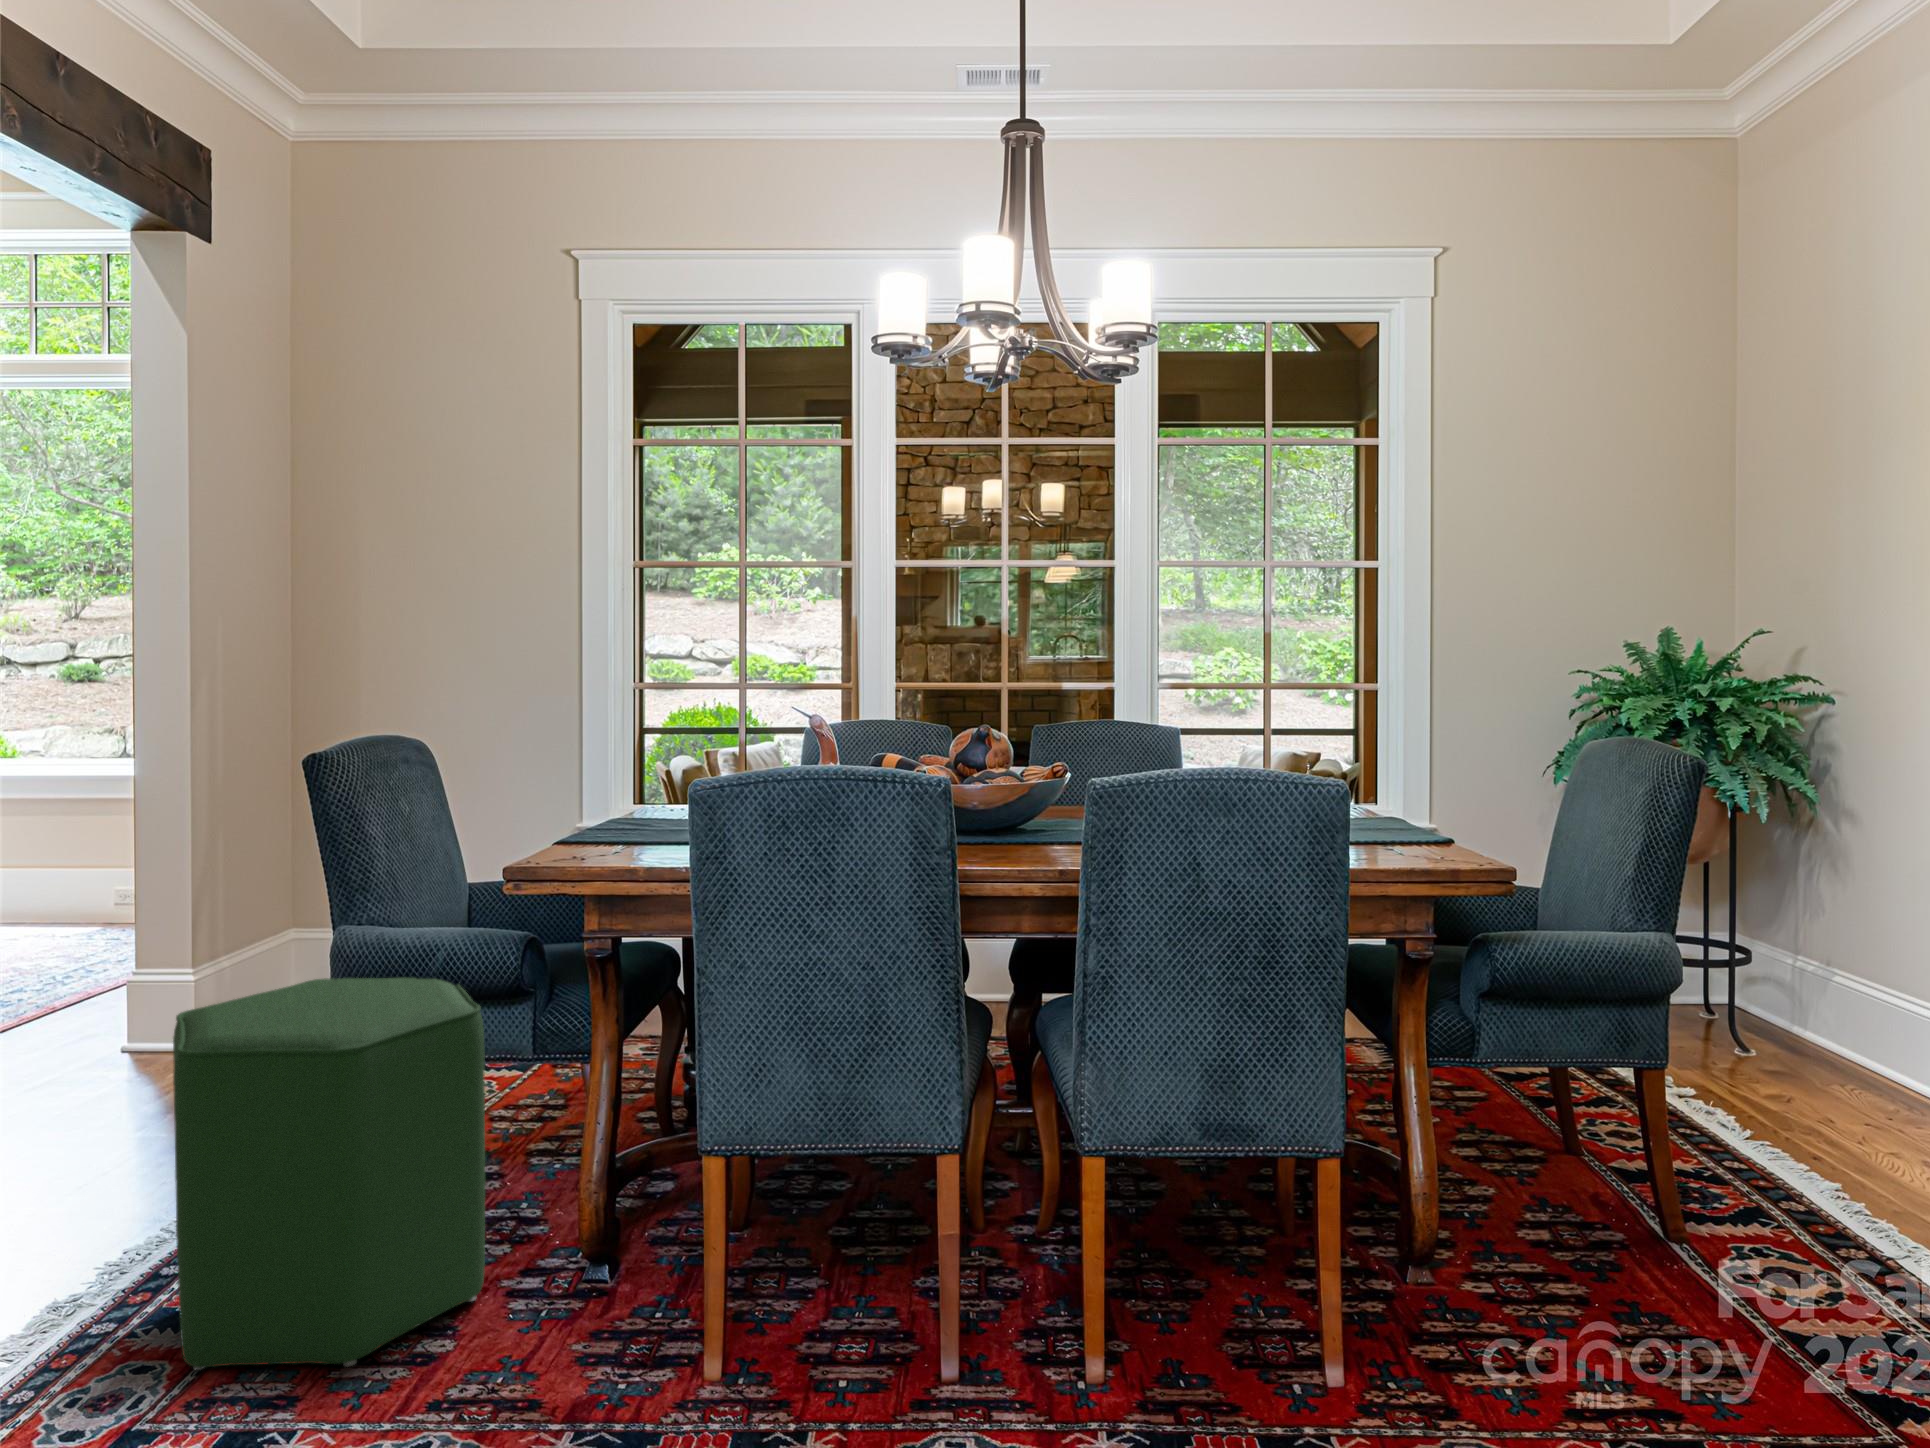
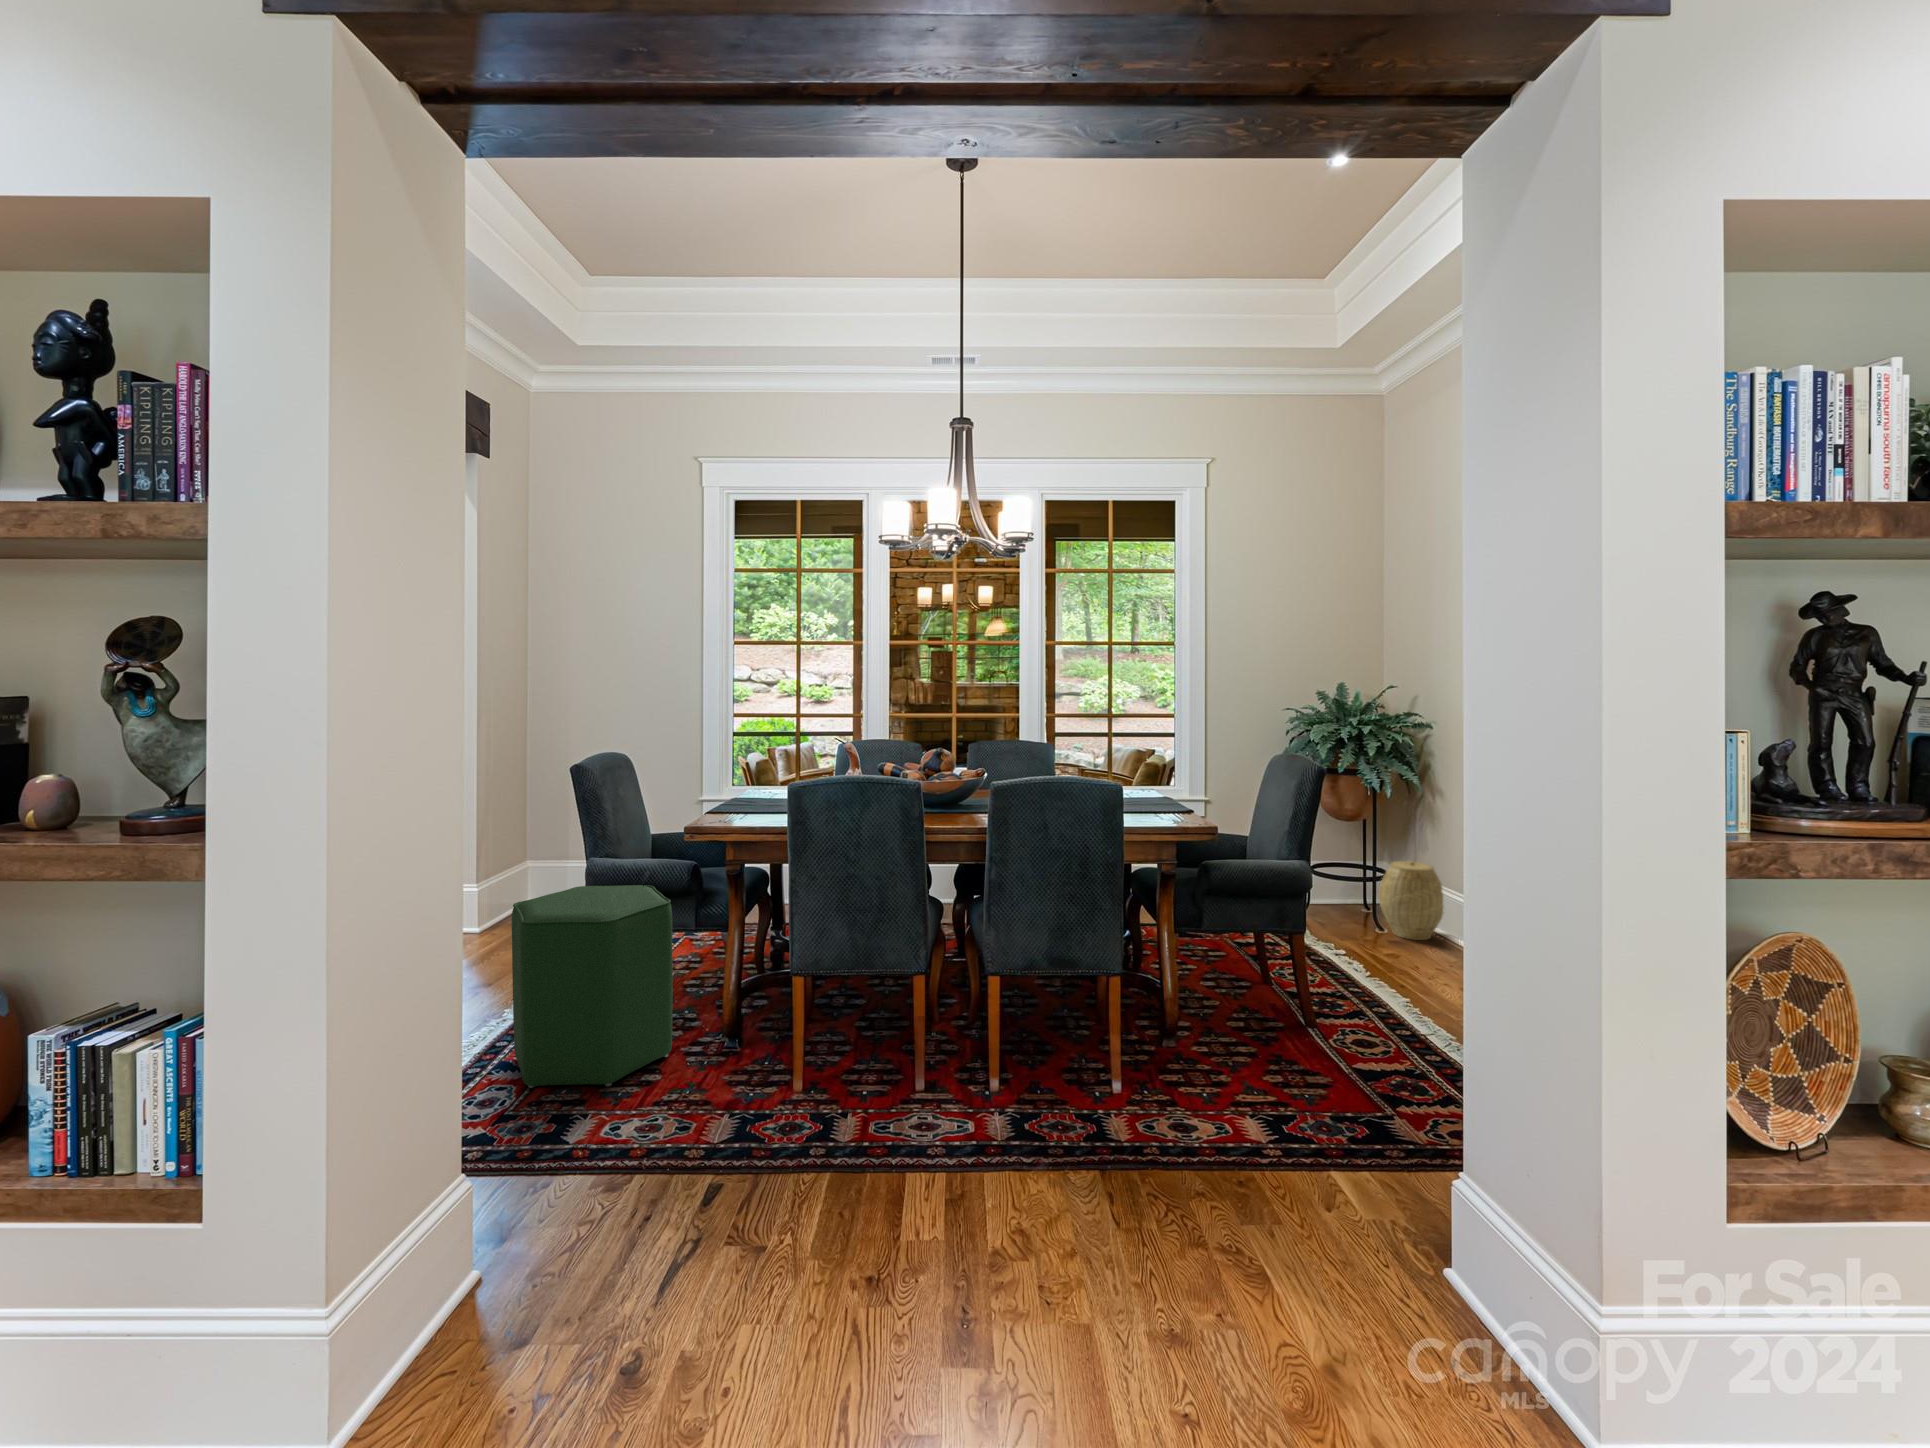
woven basket: none [1741,932,1861,1067] -> present [1379,861,1443,940]

